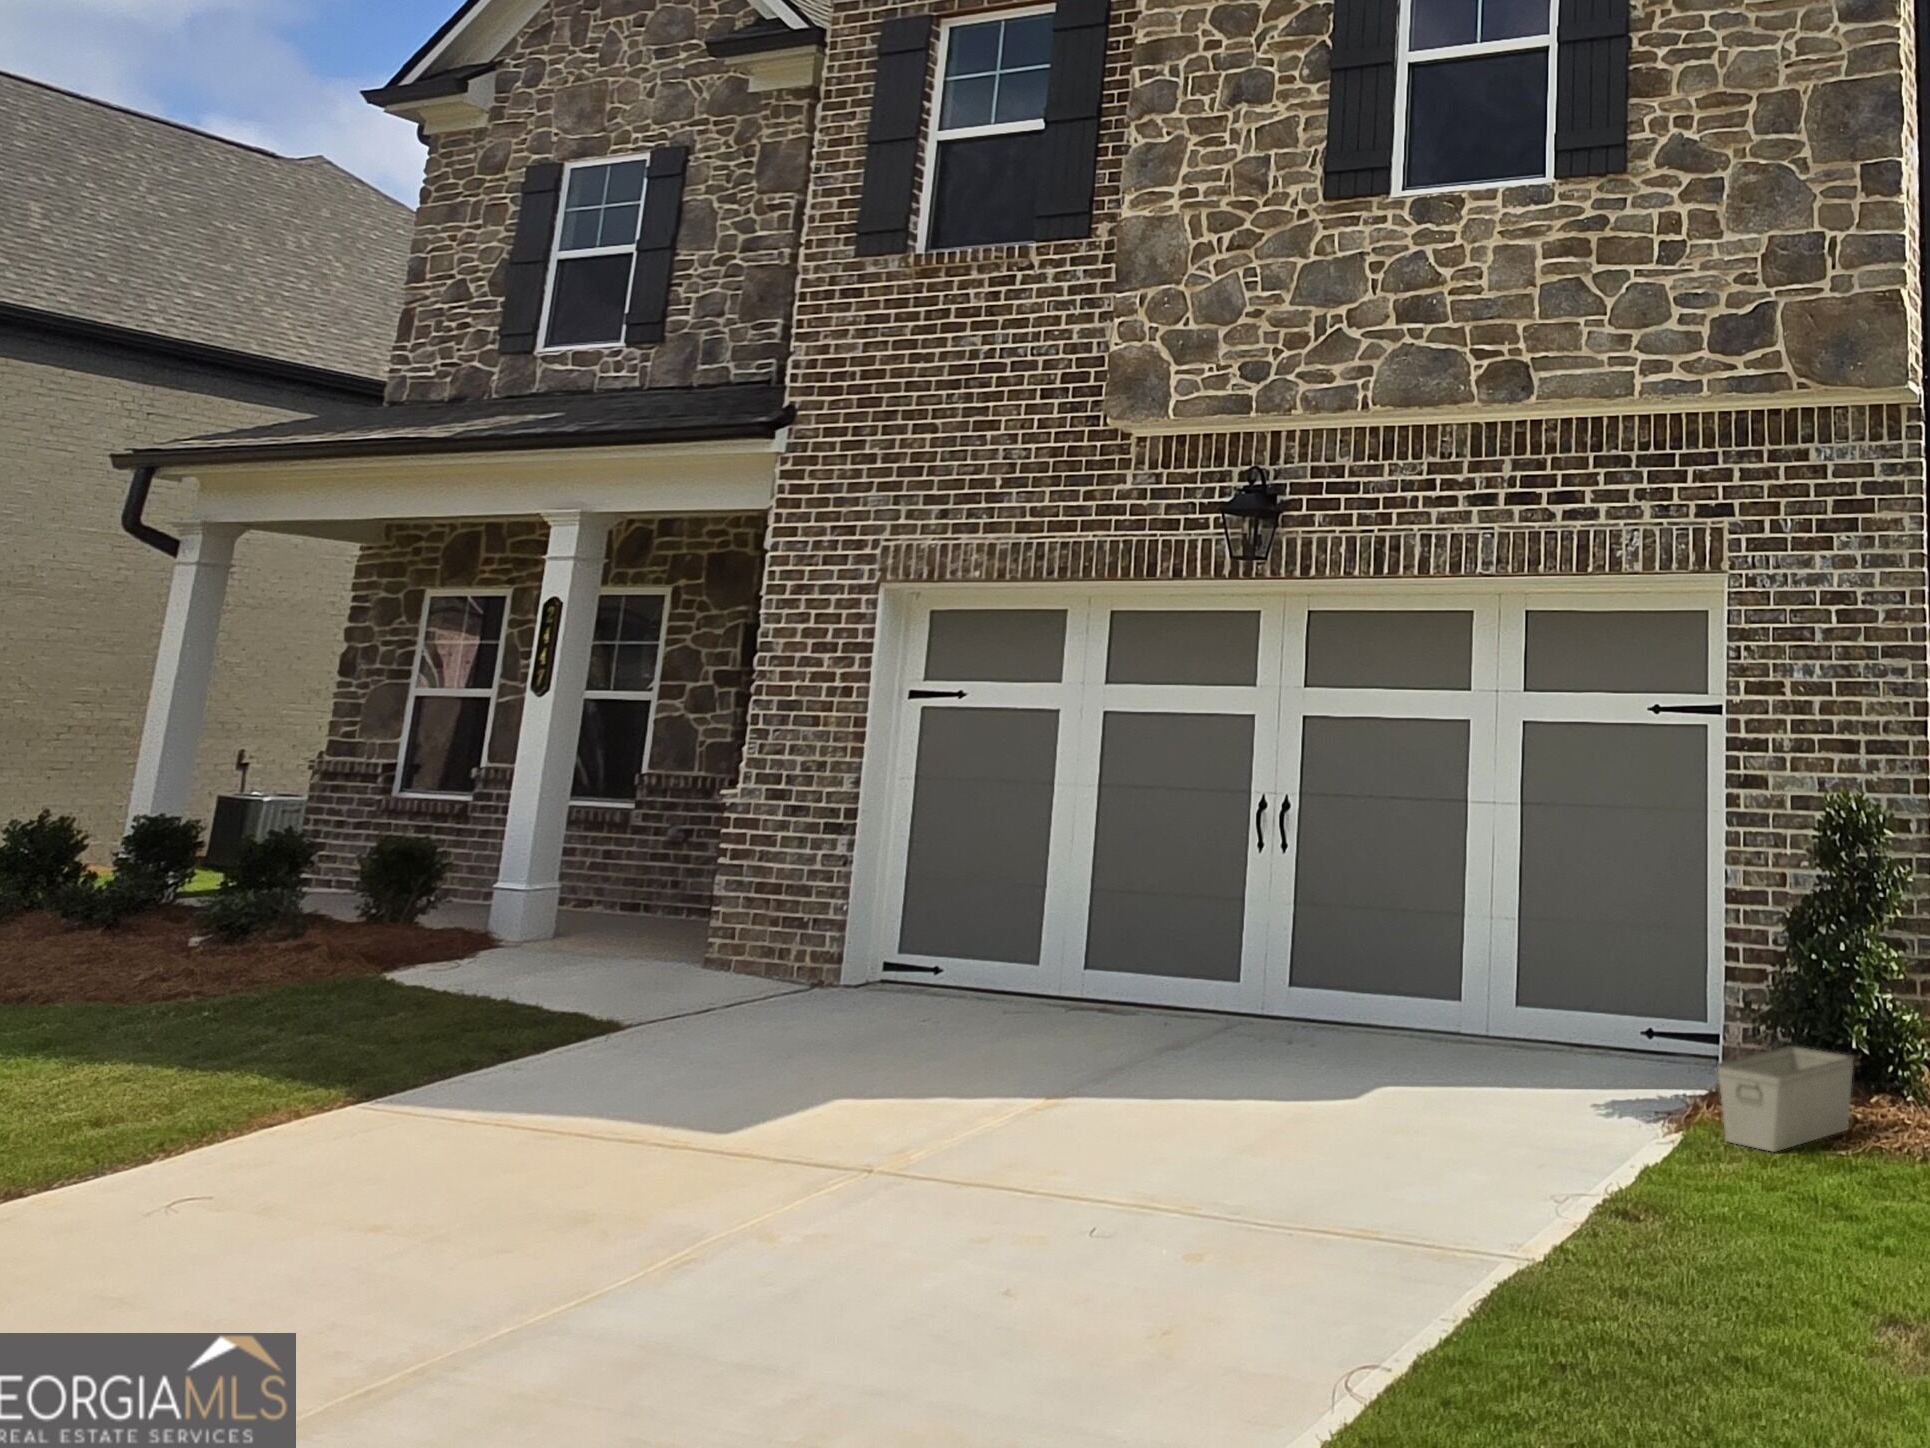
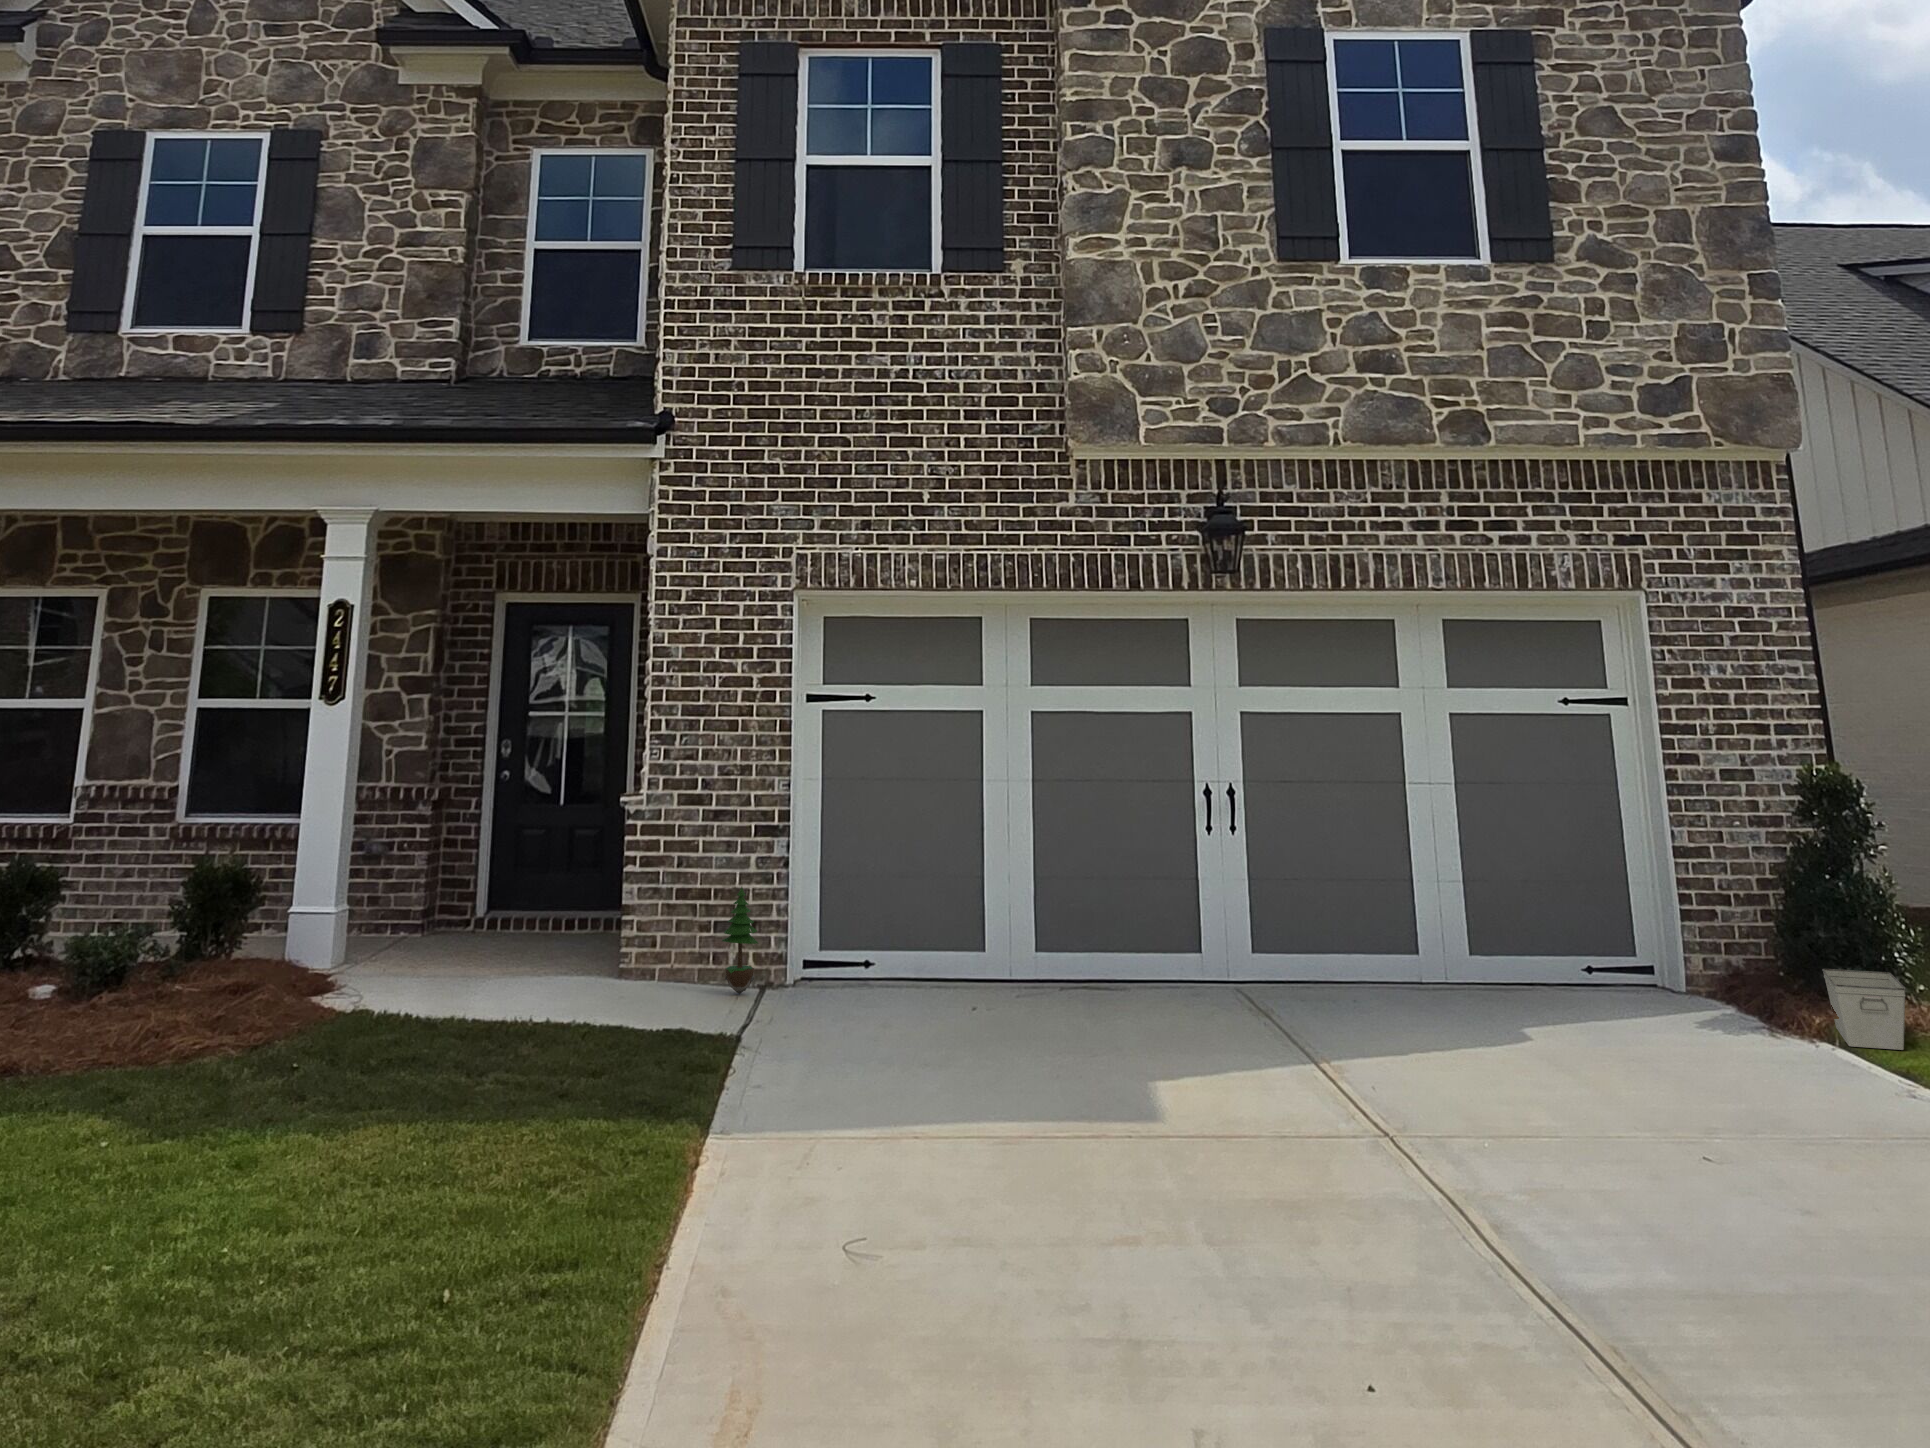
potted tree: none [788,884,827,992] -> present [722,887,758,994]

